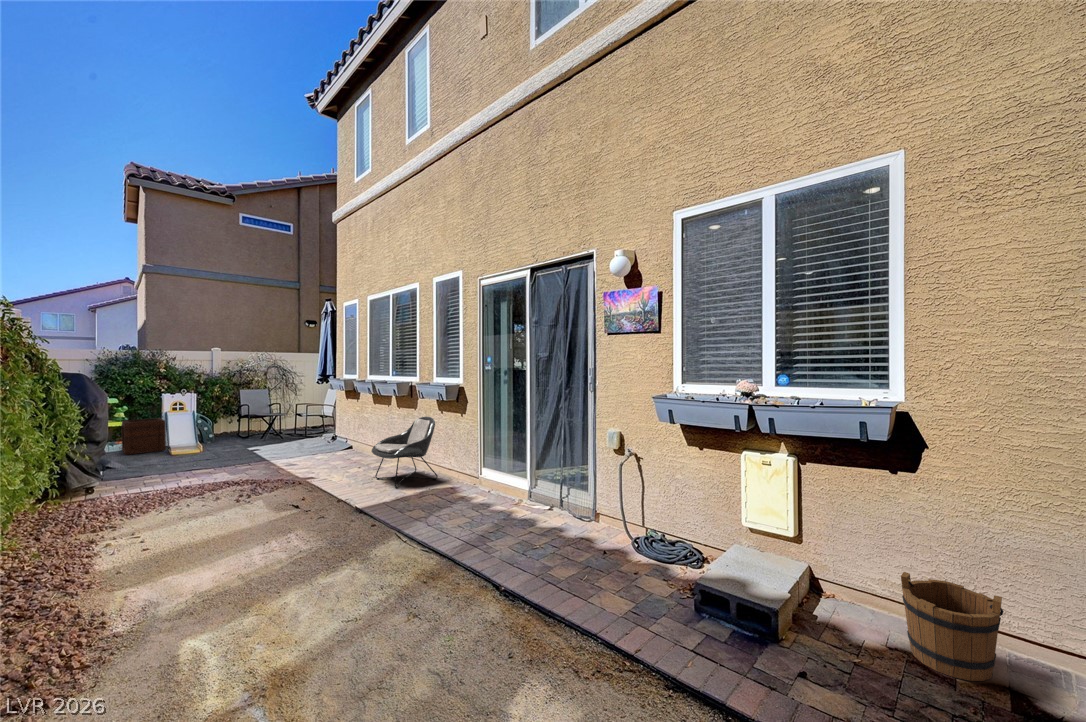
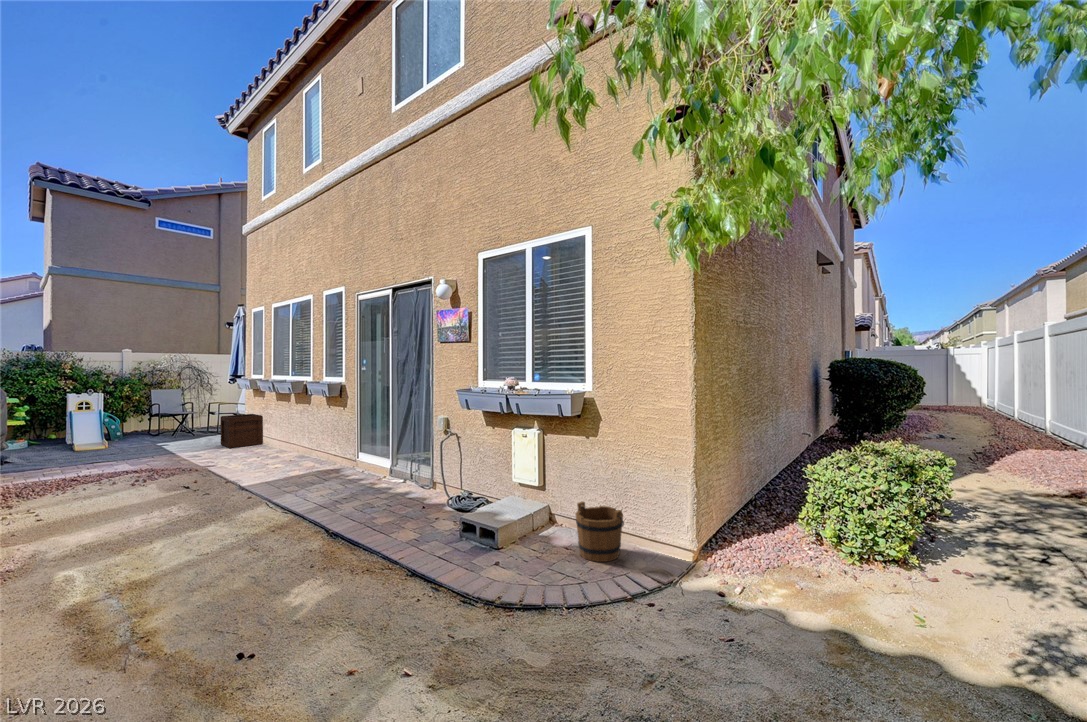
lounge chair: present [371,417,438,488] -> none [263,412,323,472]
wooden crate: present [121,418,166,455] -> present [221,414,263,448]

